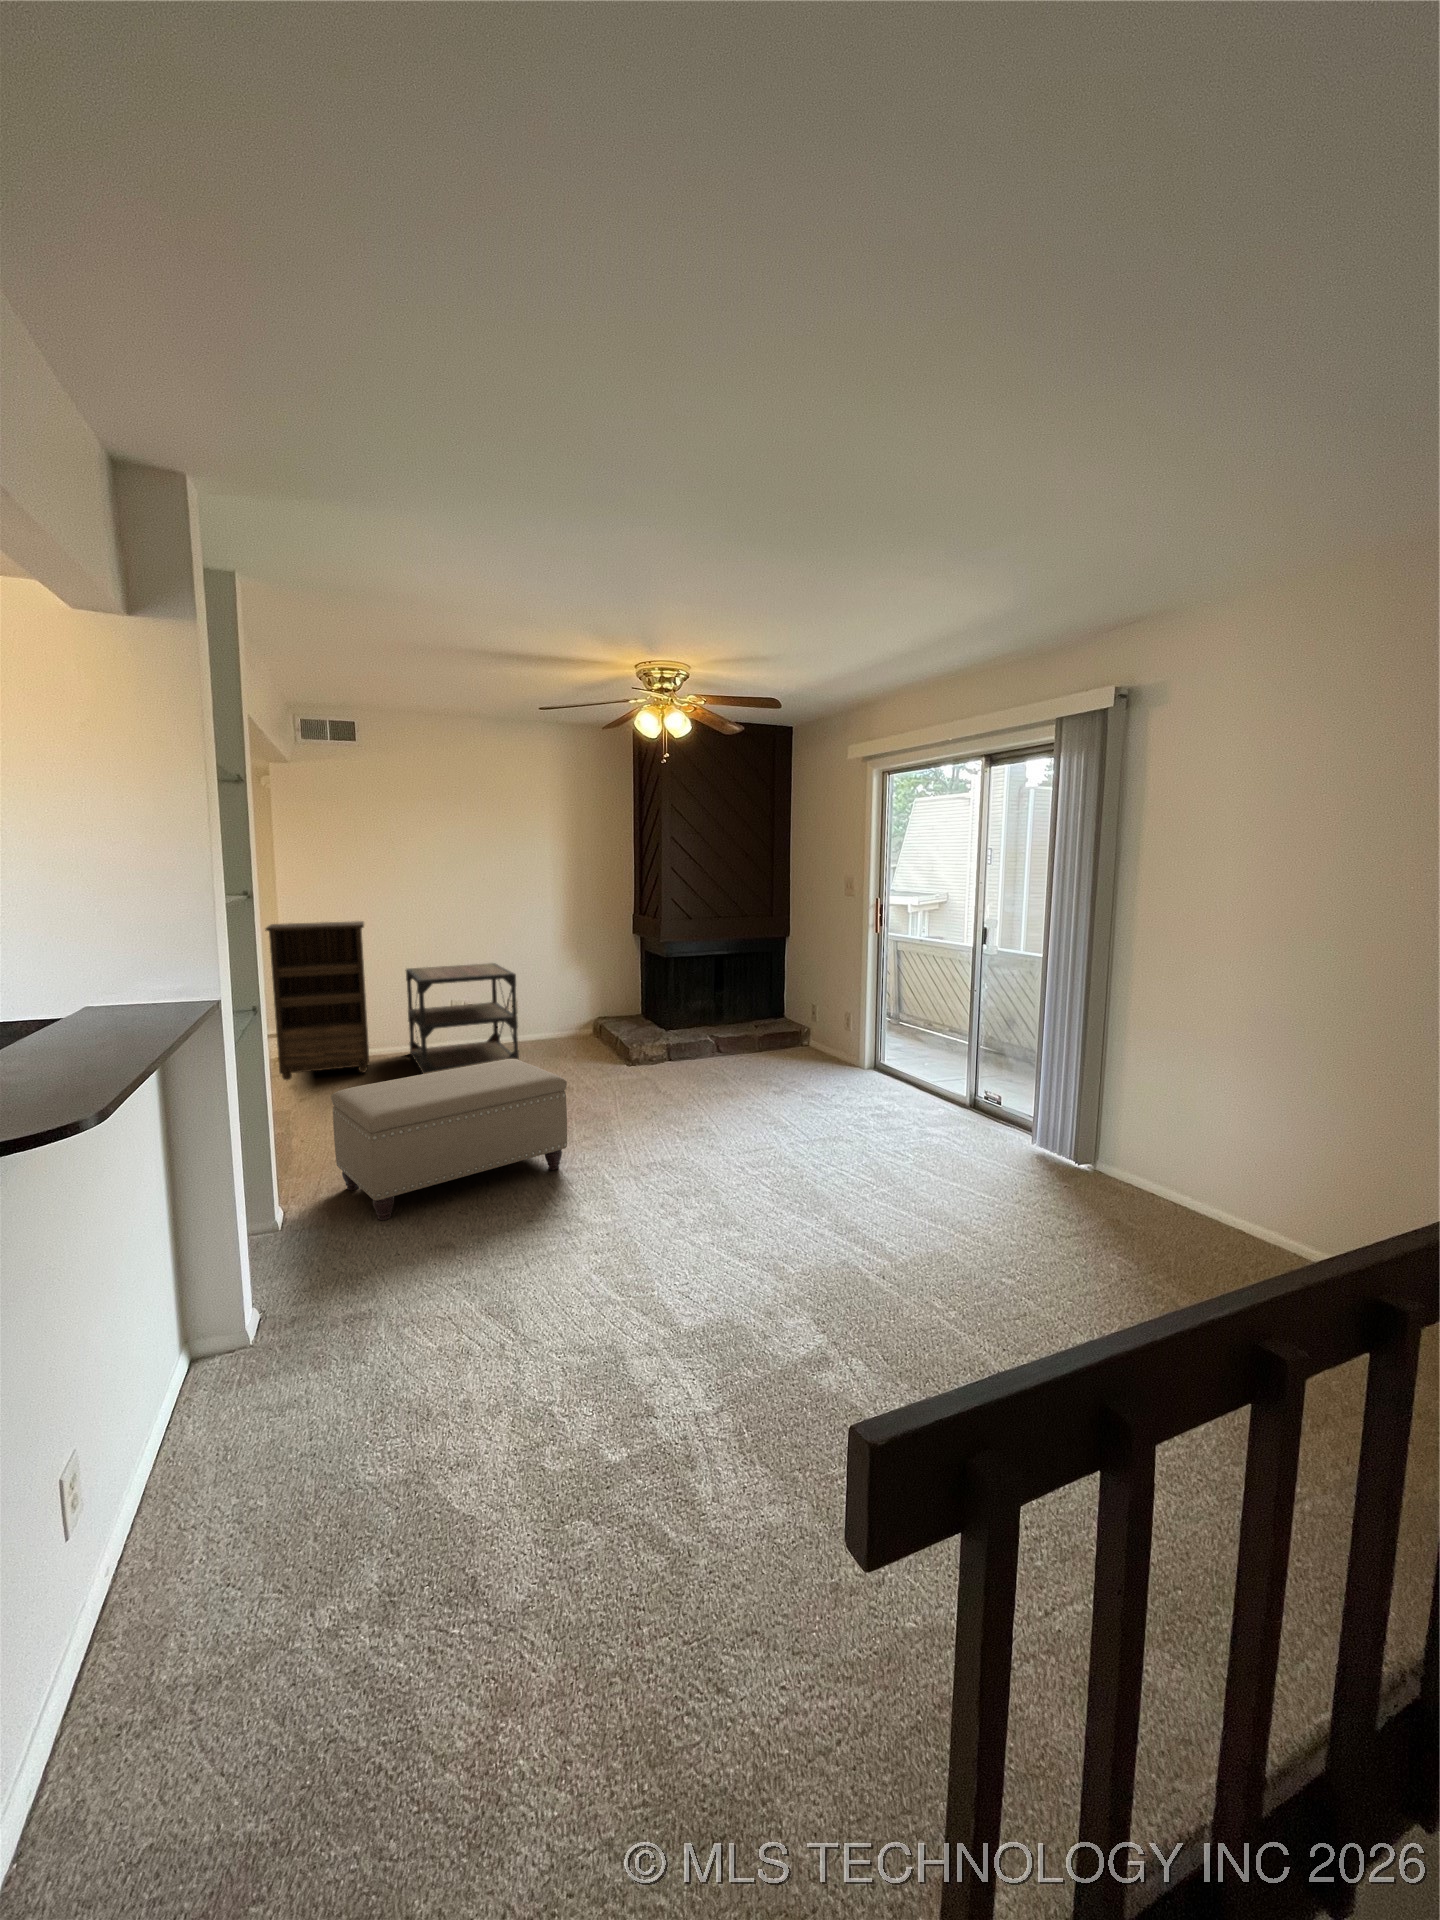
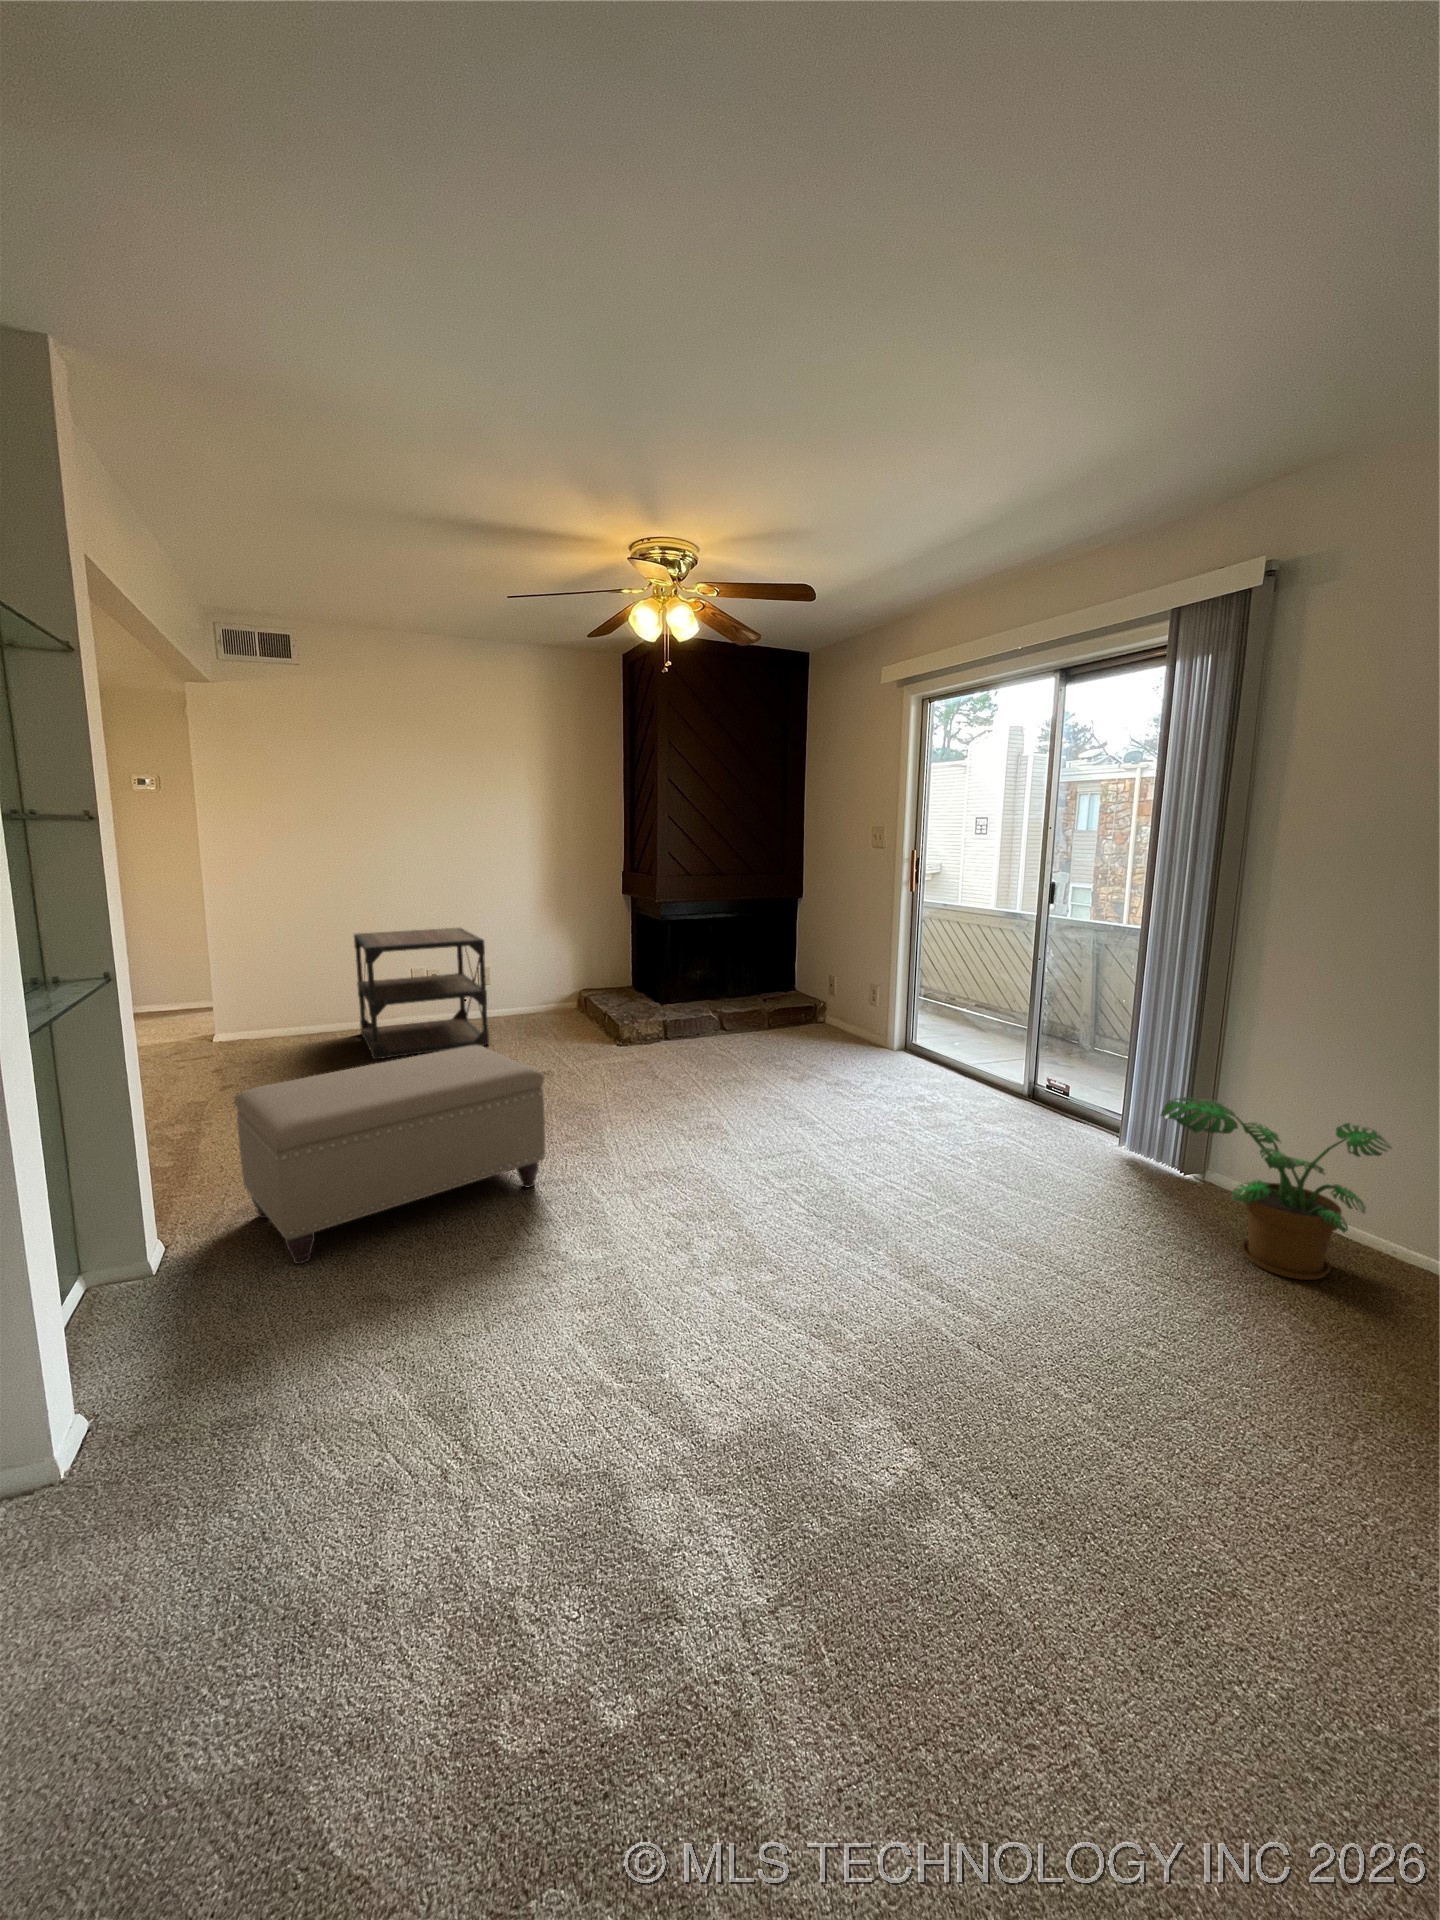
bookshelf: present [265,921,369,1080] -> none [175,877,311,1067]
potted plant: none [1042,1097,1211,1235] -> present [1161,1097,1391,1280]

